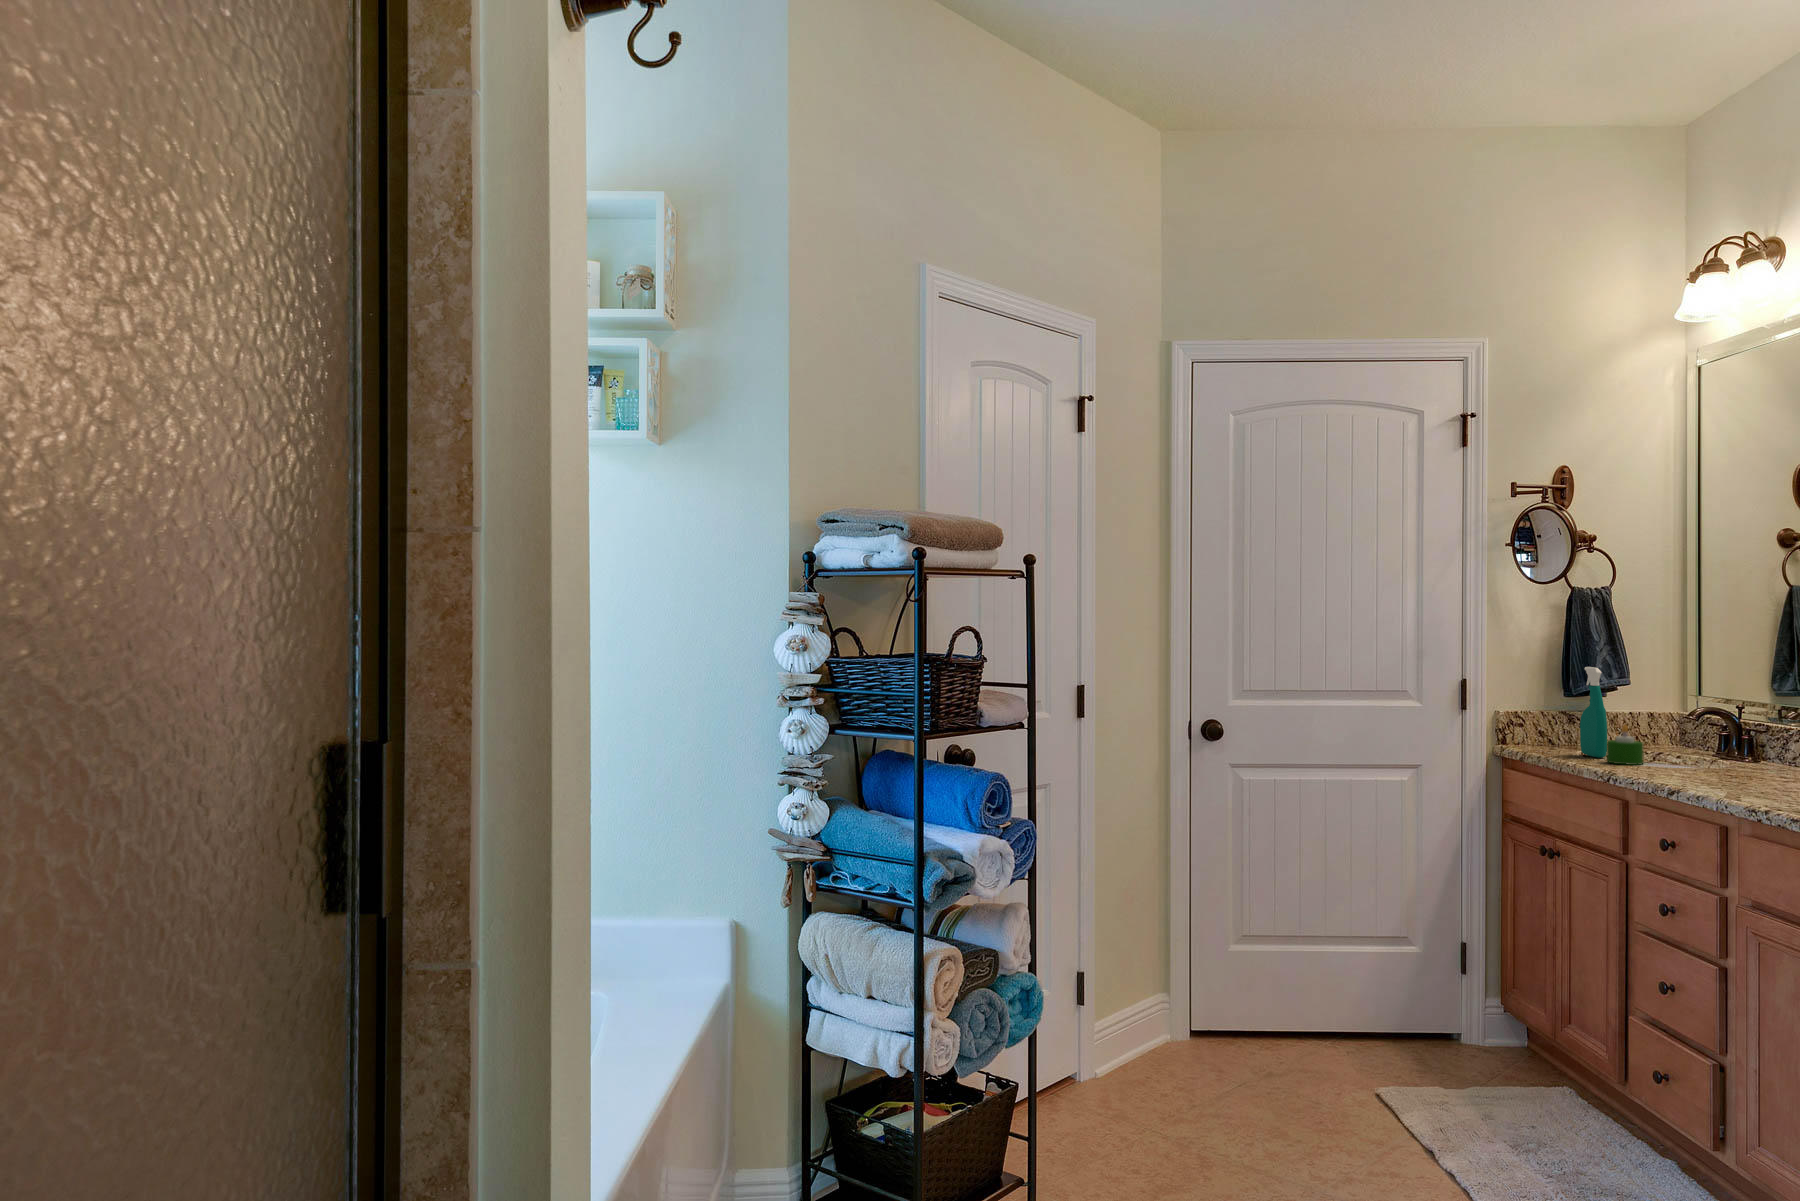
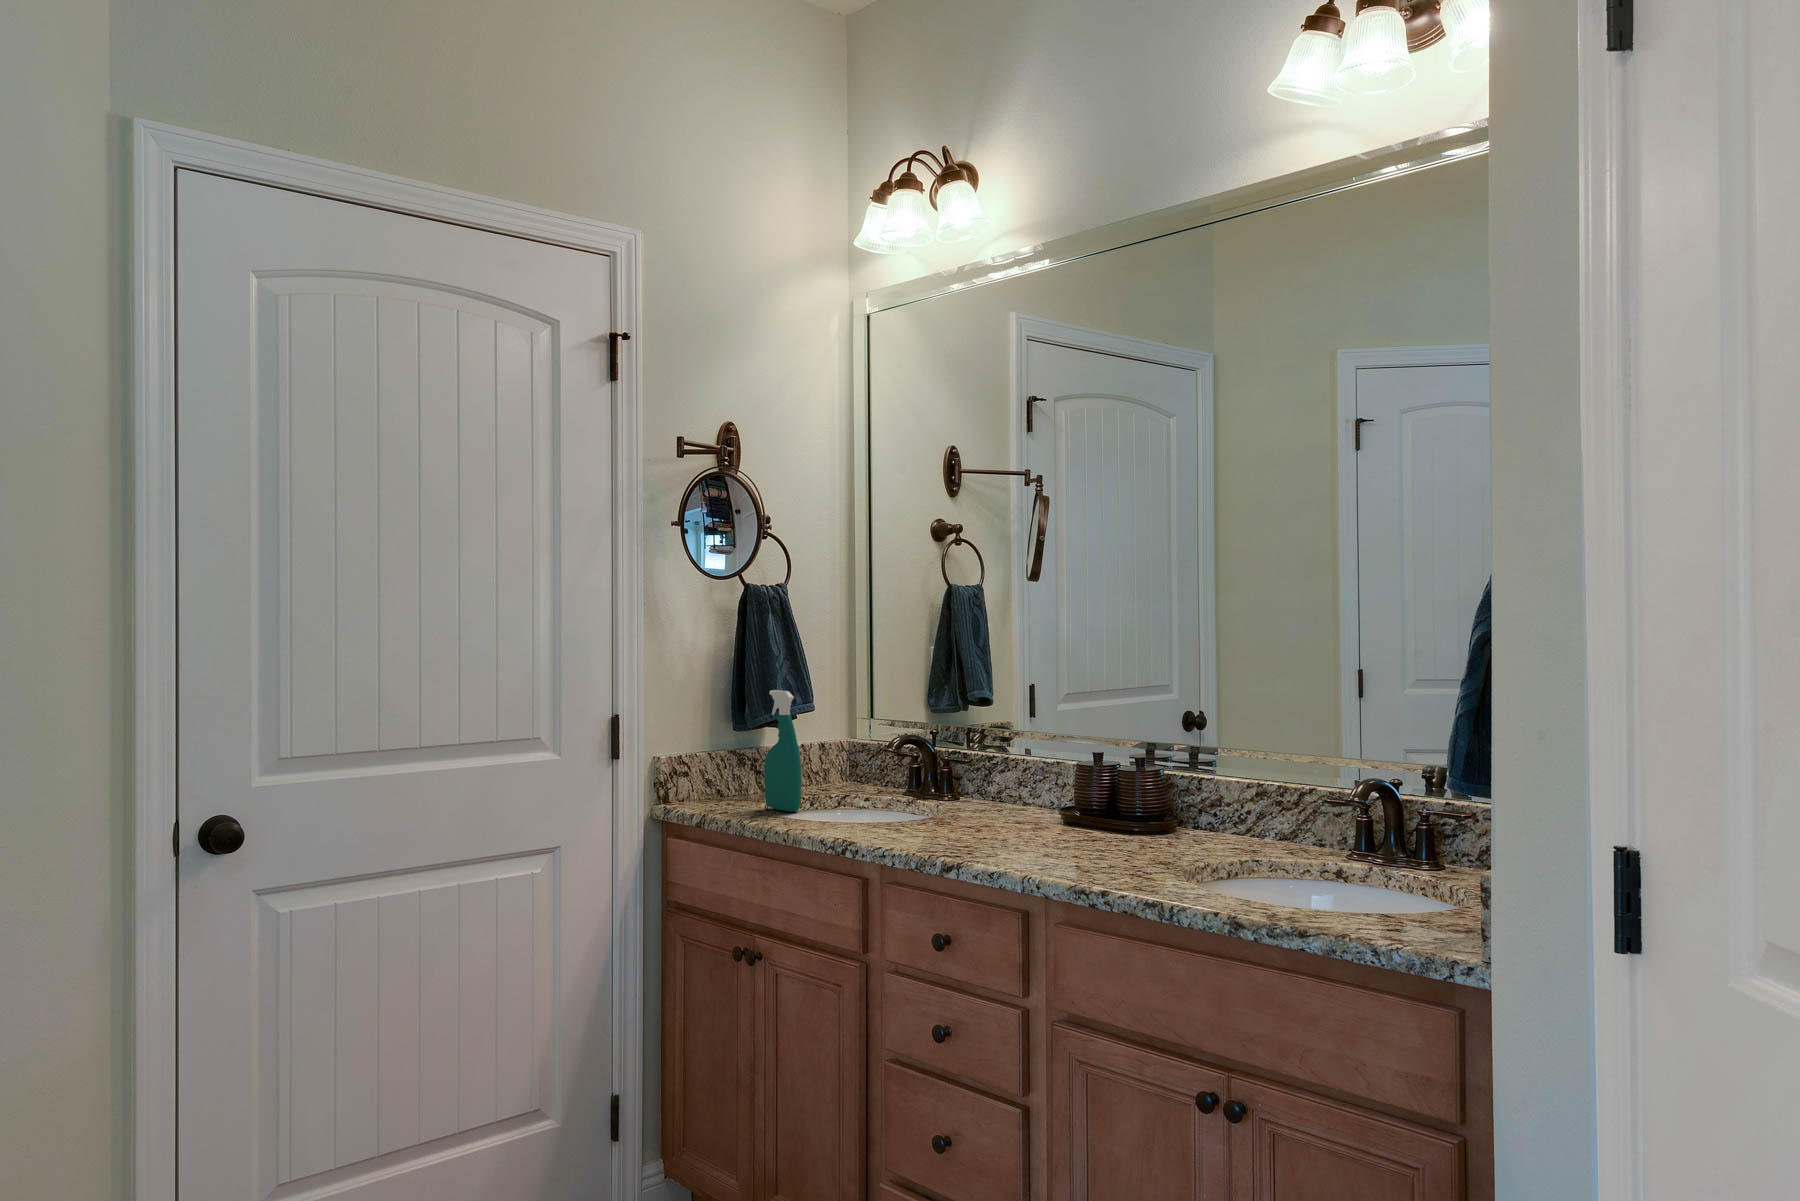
candle: present [1607,725,1644,765] -> none [810,766,853,821]

